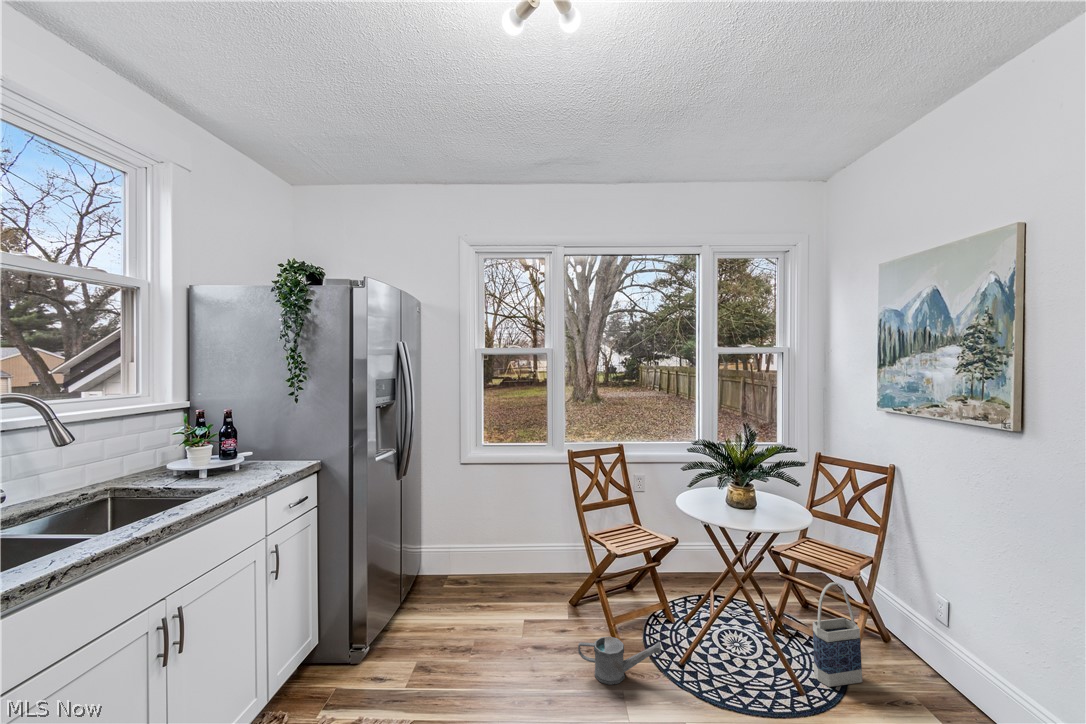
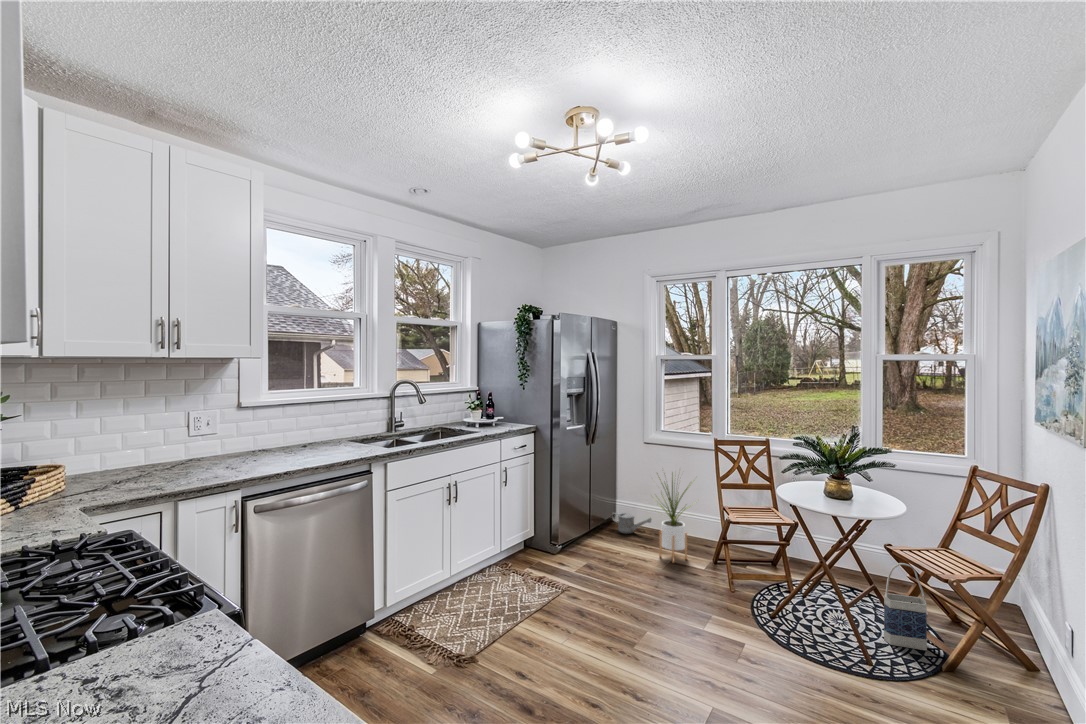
house plant: none [497,491,563,626] -> present [657,473,690,563]
watering can: present [578,636,661,685] -> present [612,513,651,533]

